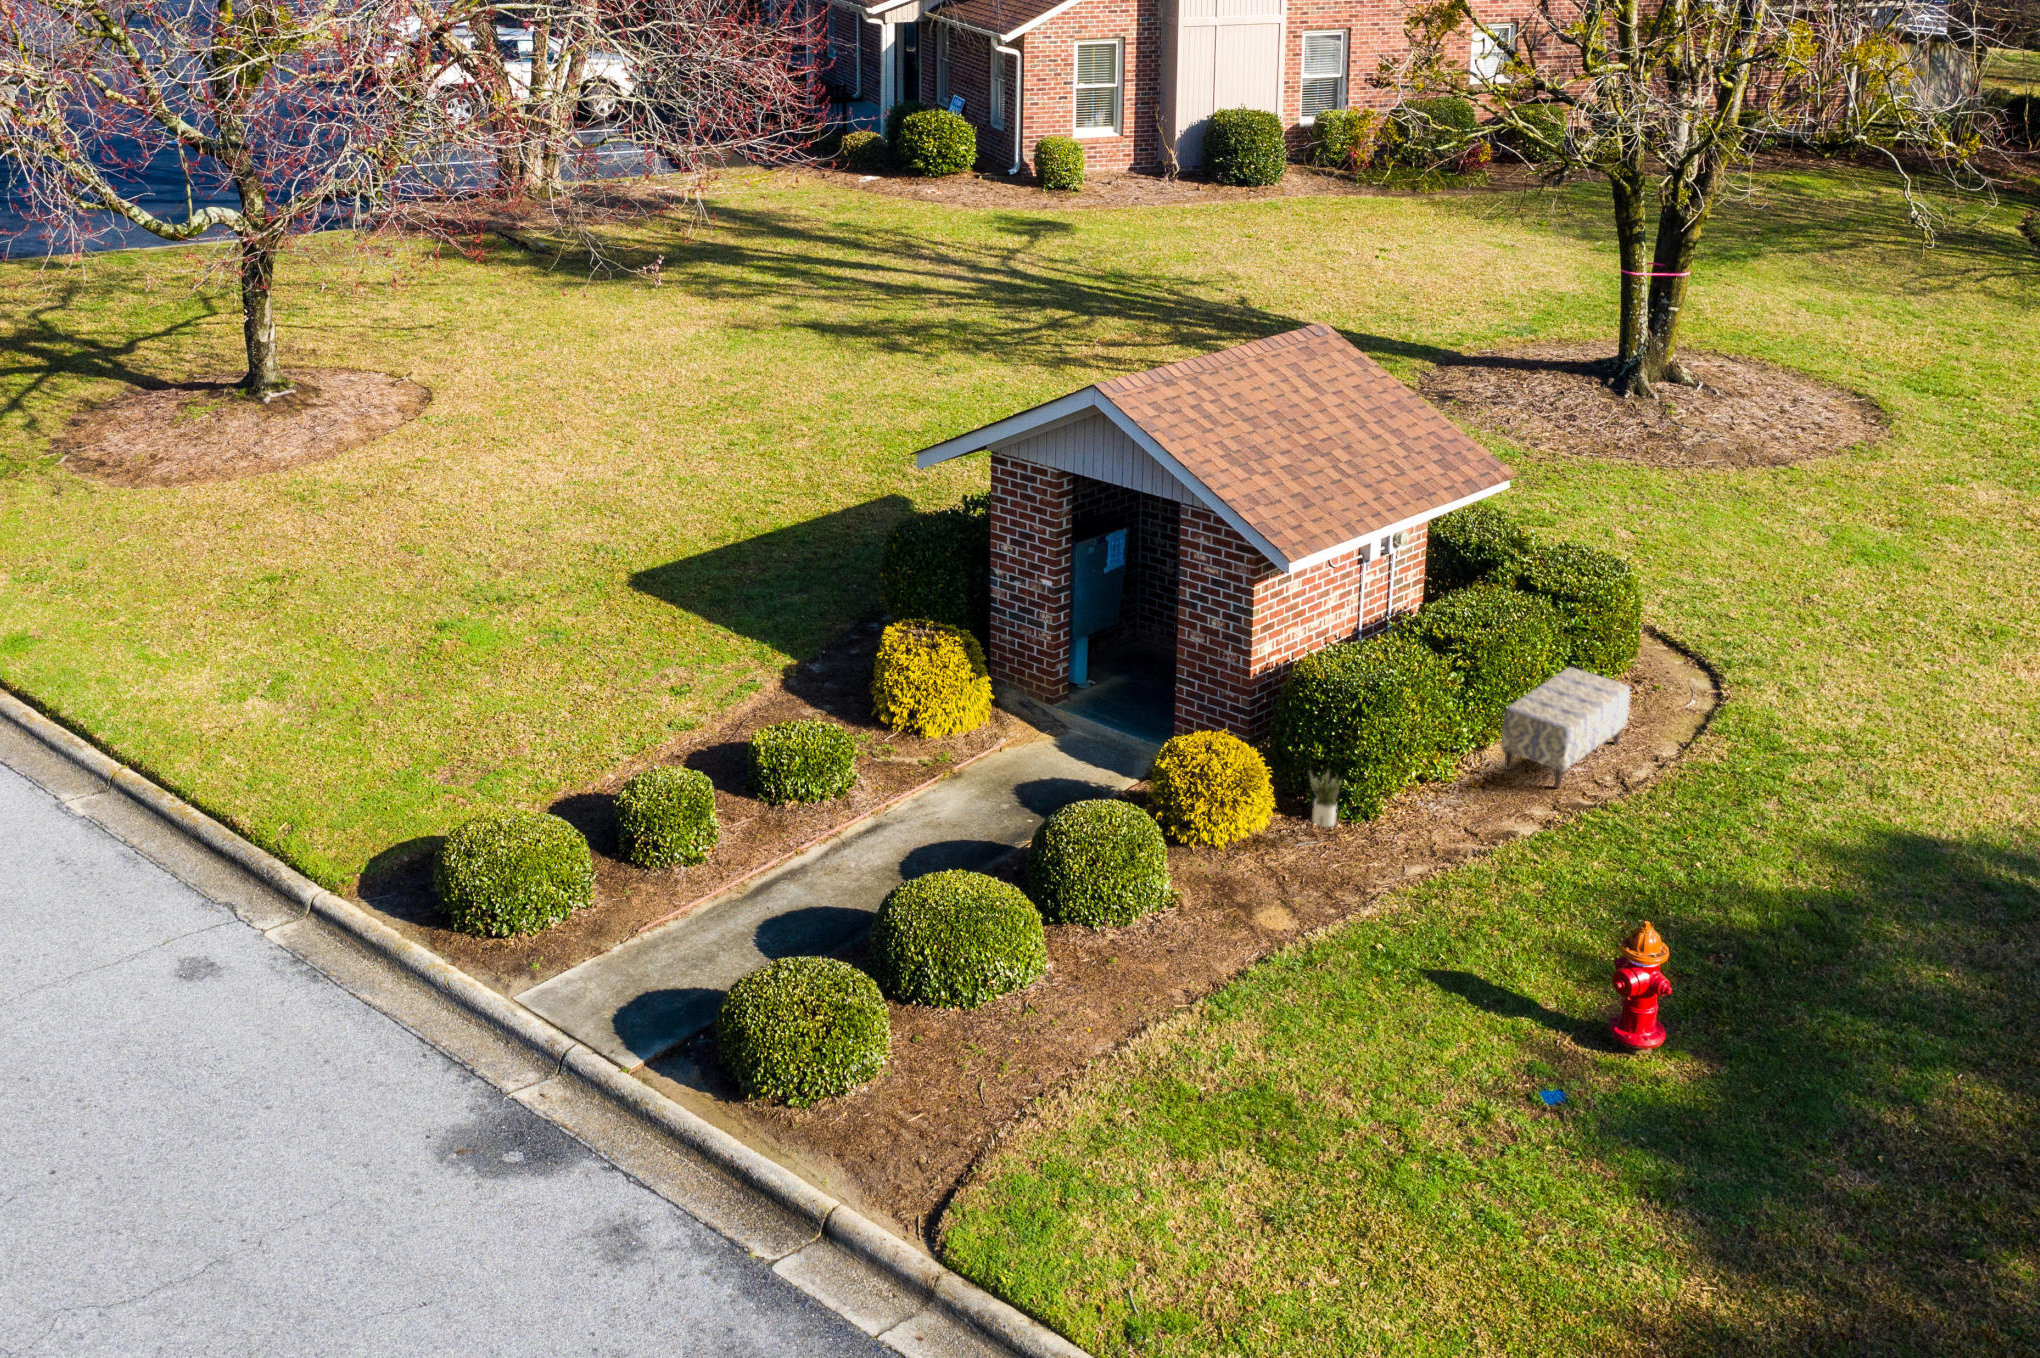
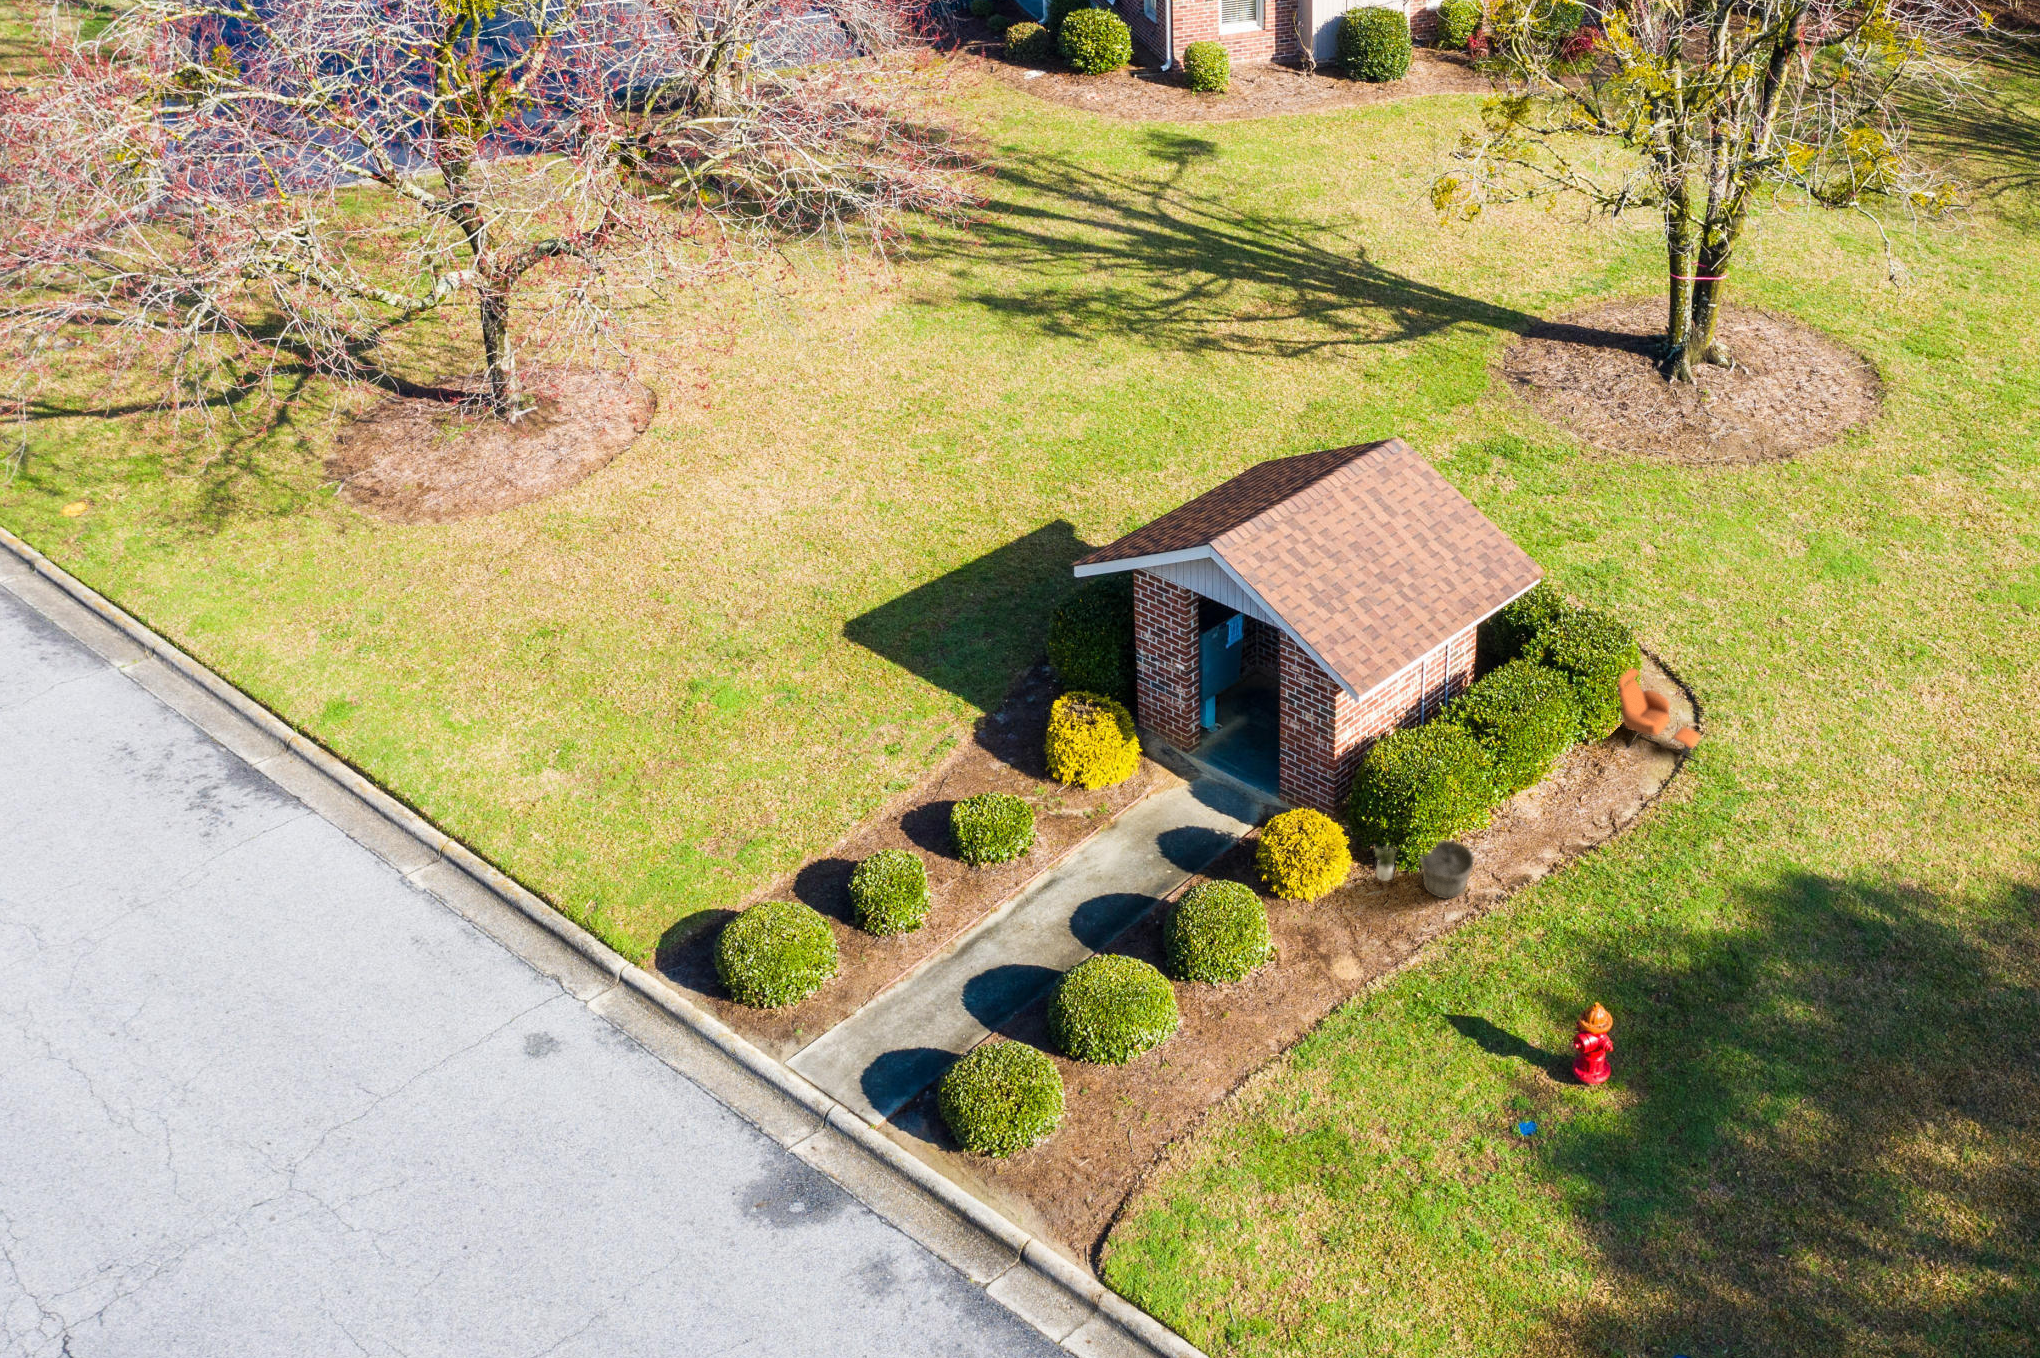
lounge chair: none [1621,609,1743,731] -> present [1618,668,1701,763]
bench: present [1501,667,1630,788] -> none [1520,724,1617,828]
wooden bucket: none [1373,779,1448,854] -> present [1420,840,1474,899]

